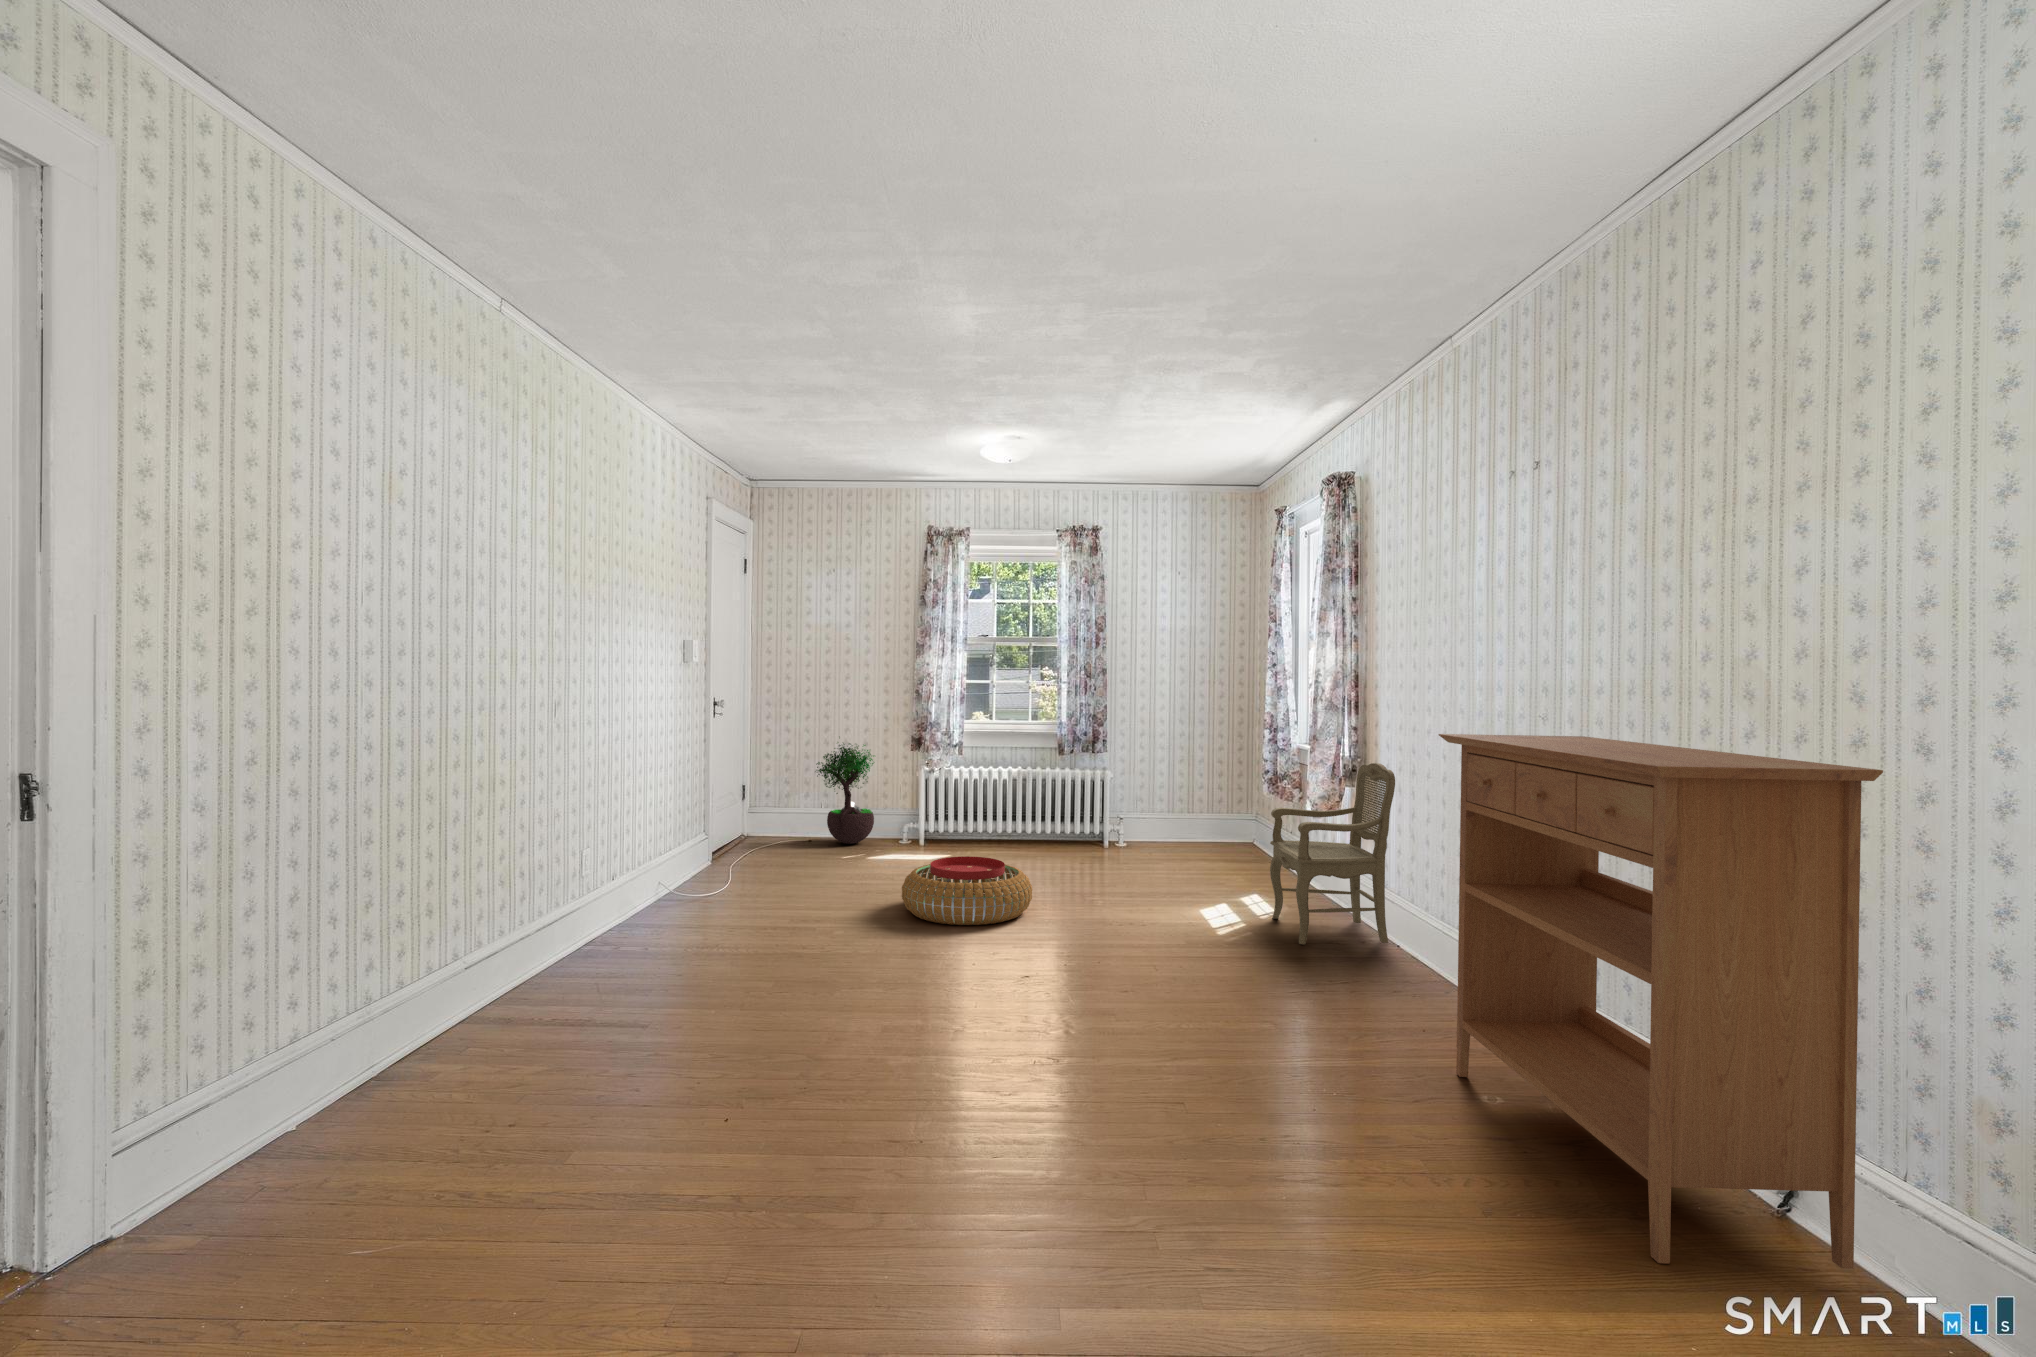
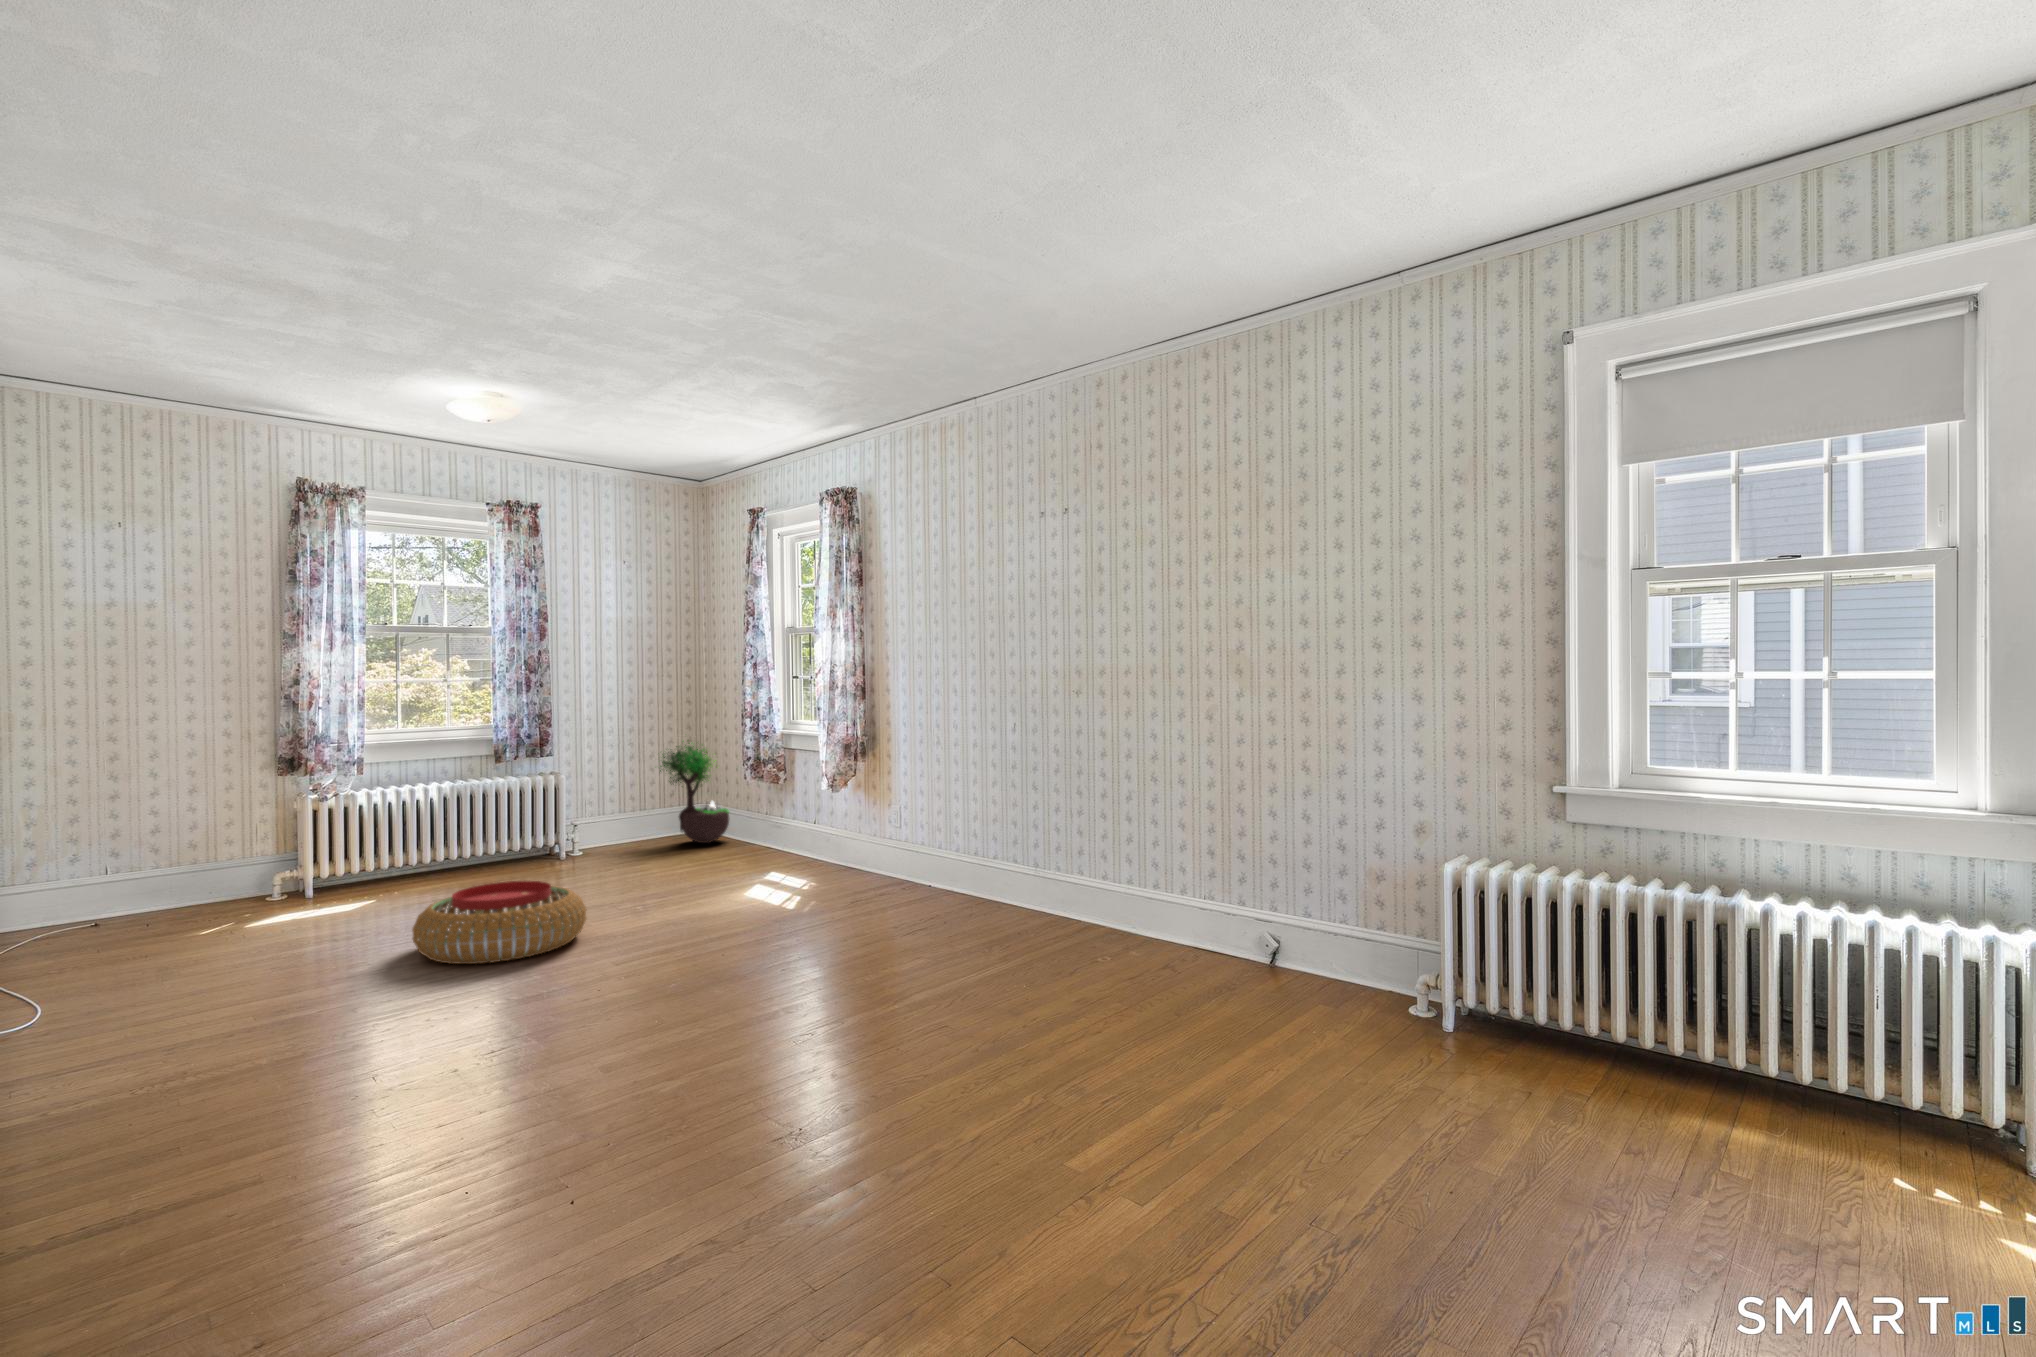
console table: present [1439,734,1883,1269] -> none [1049,699,1330,1006]
potted tree: present [815,737,874,844] -> present [660,741,729,843]
armchair: present [1270,763,1395,945] -> none [809,737,924,901]

